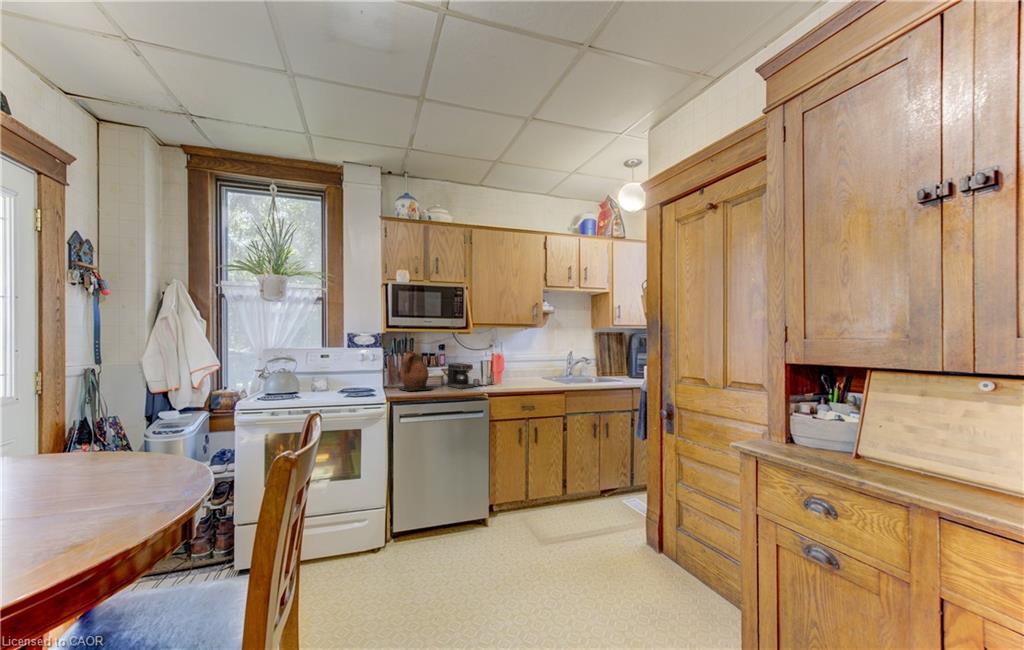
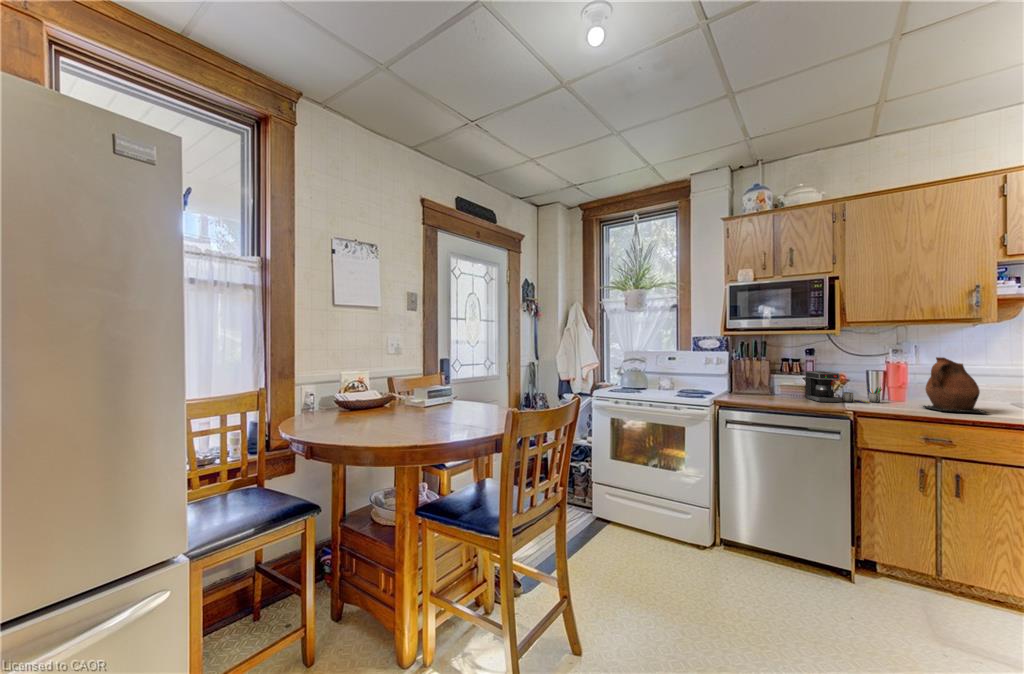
ceramic pitcher: present [399,351,432,390] -> present [923,357,989,413]

